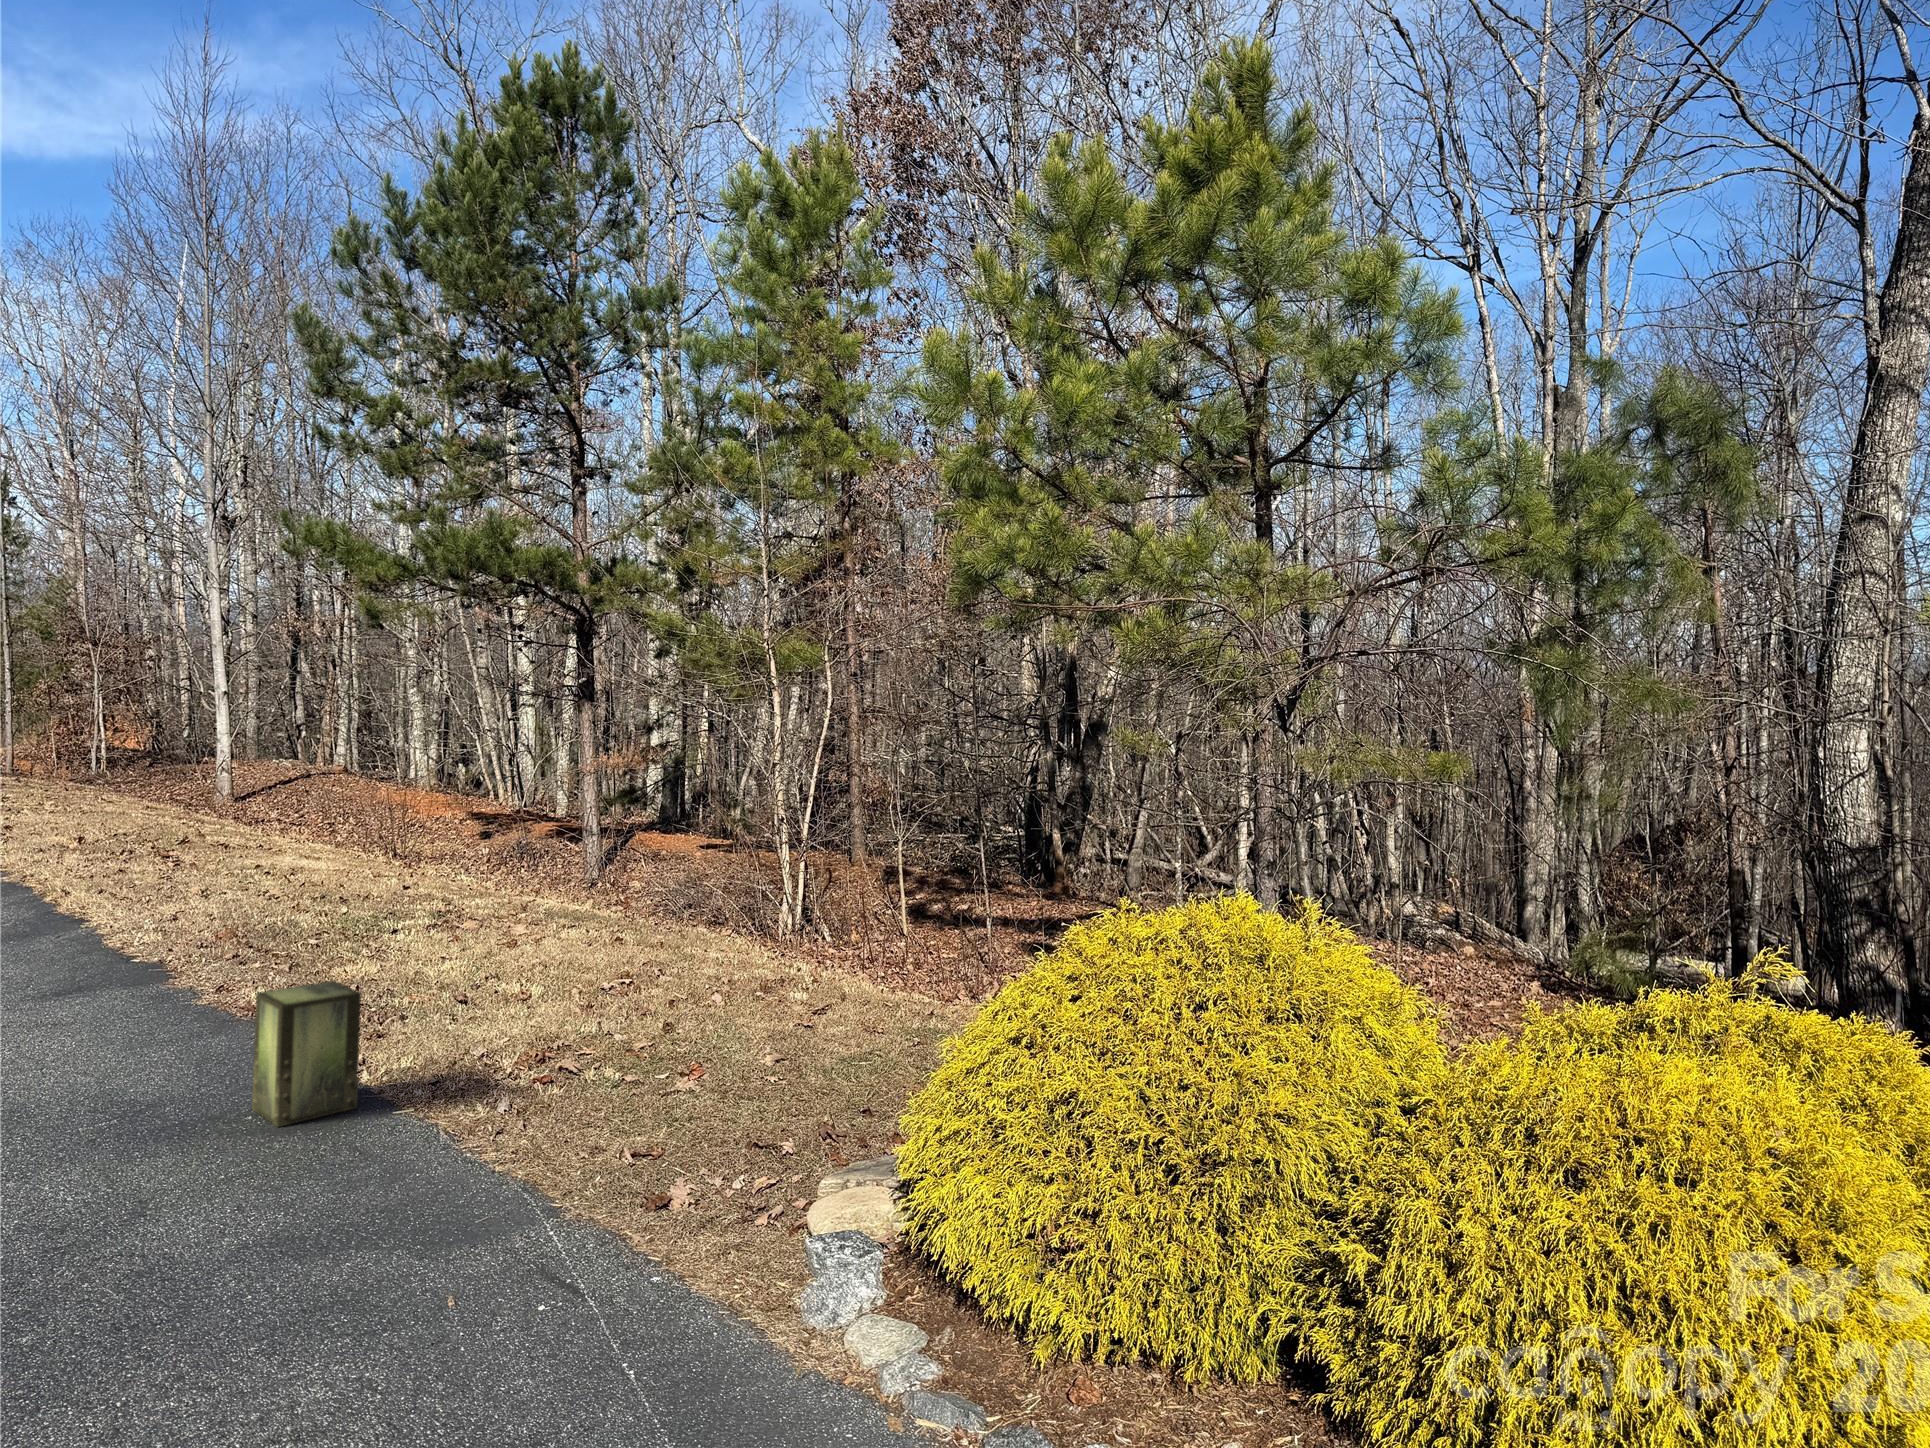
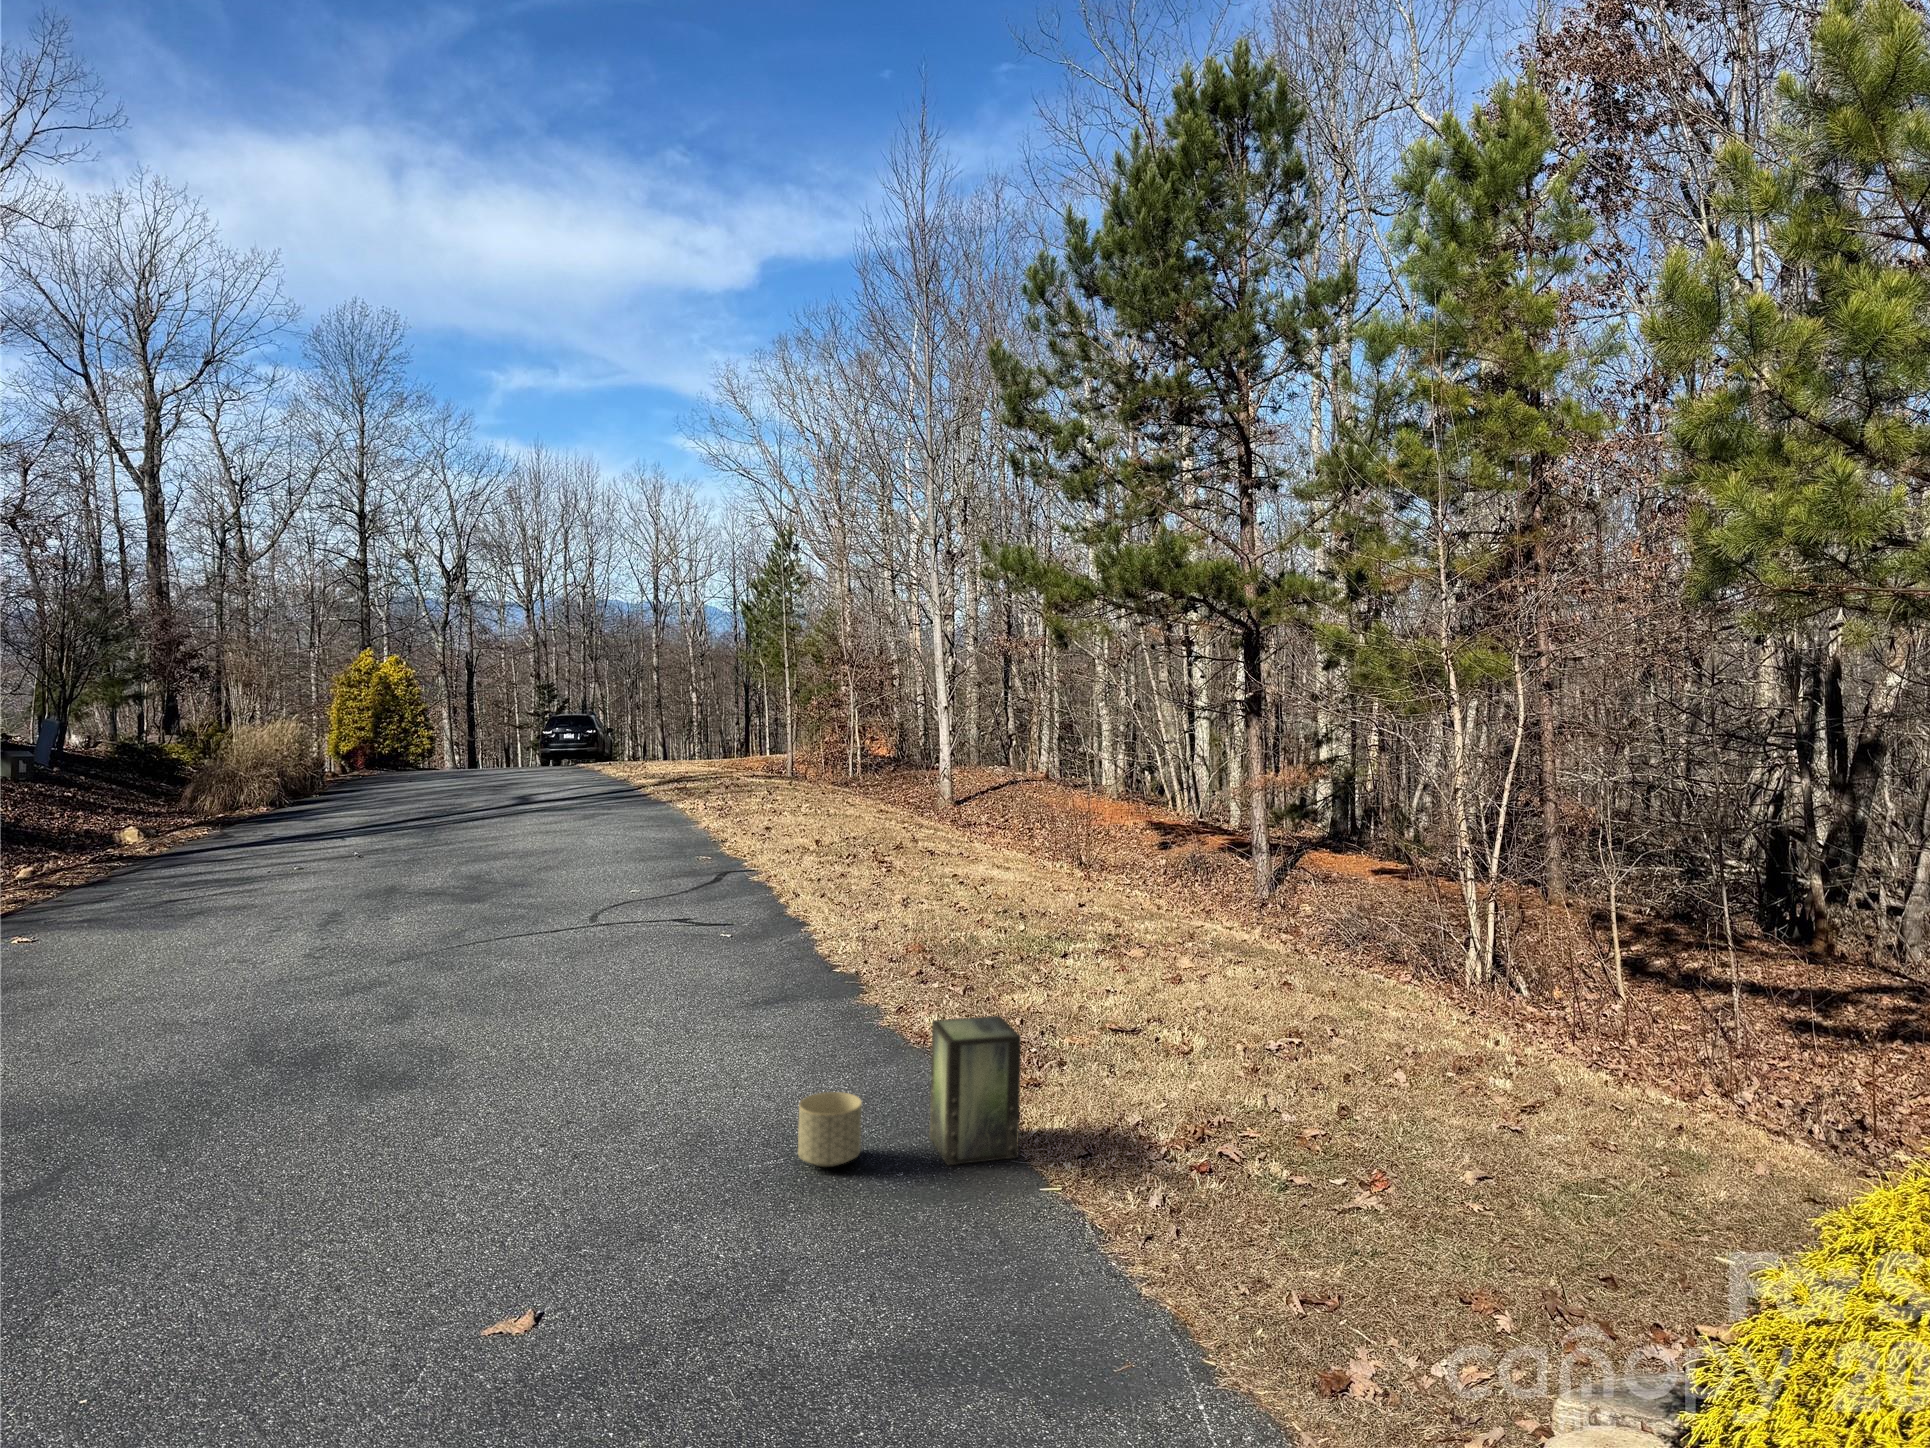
planter: none [92,1077,174,1153] -> present [798,1092,862,1167]

